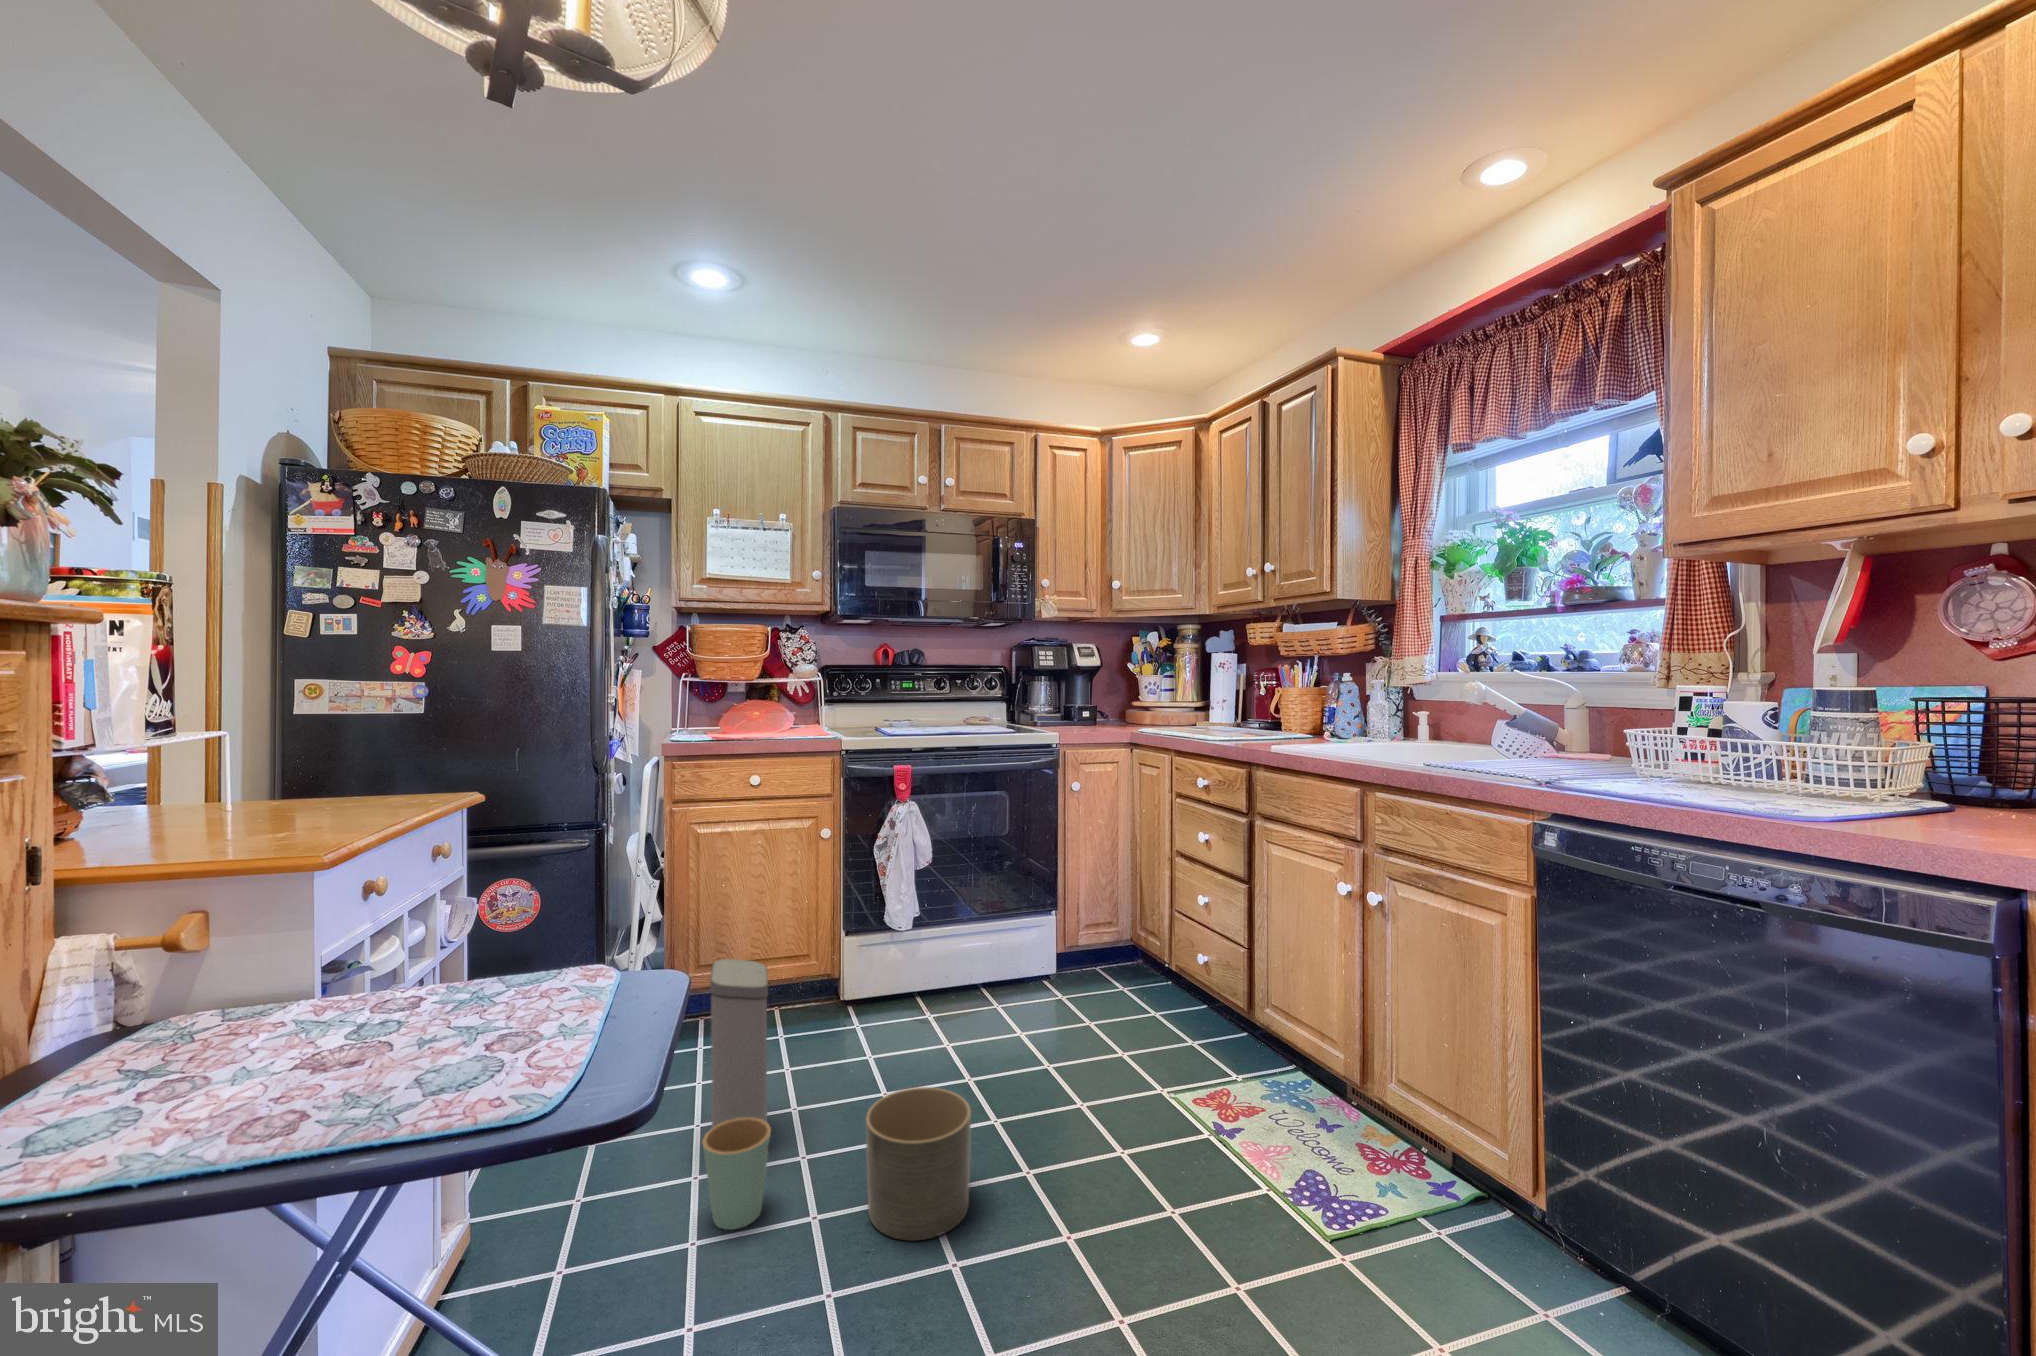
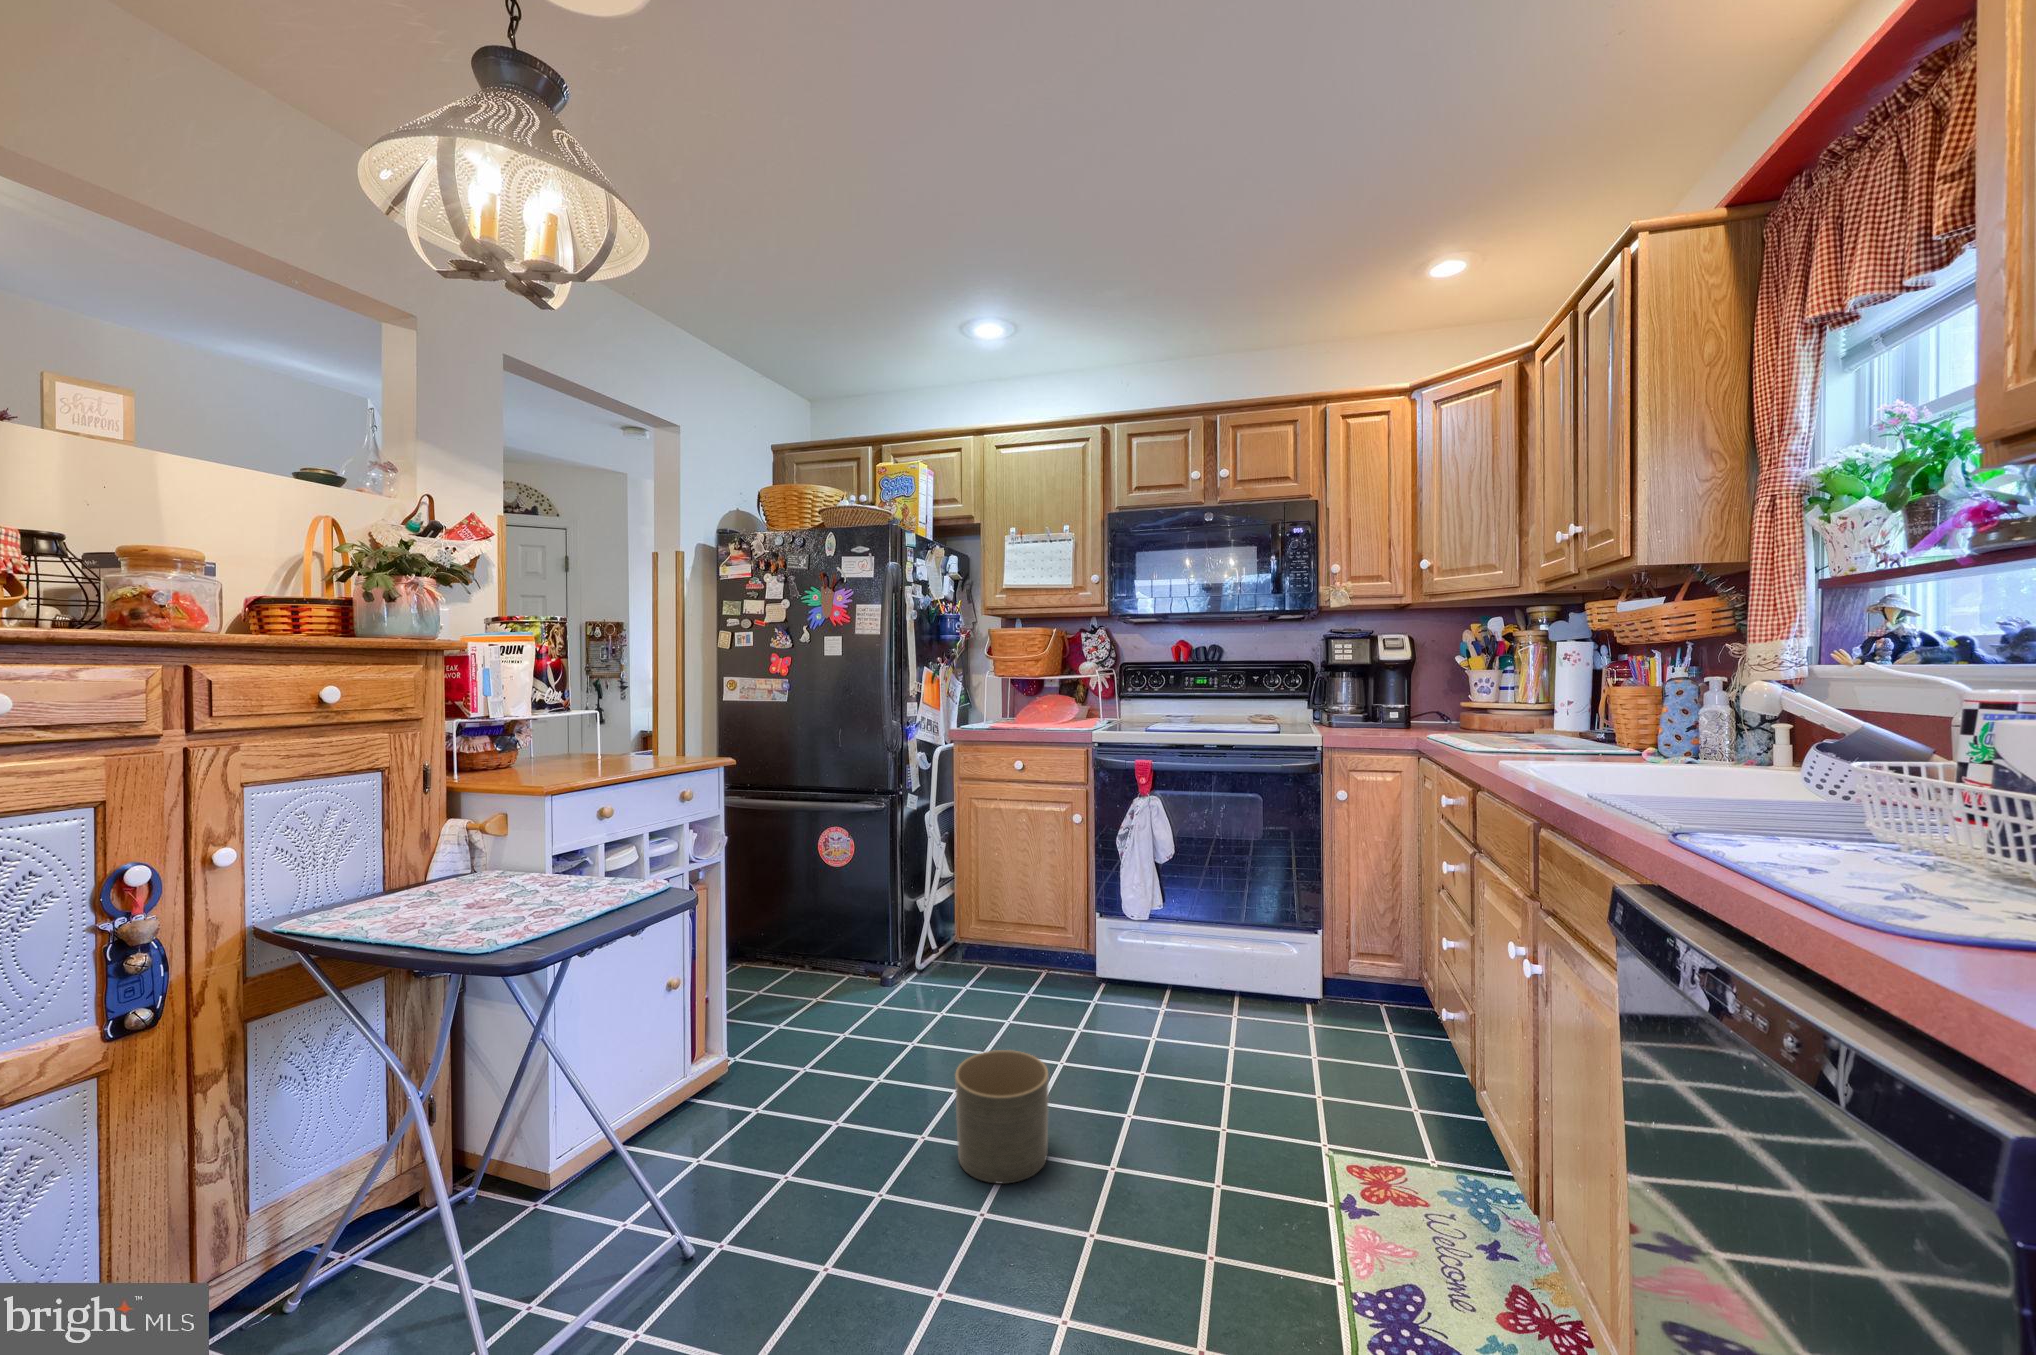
trash can: present [702,959,771,1230] -> none [855,909,955,1120]

